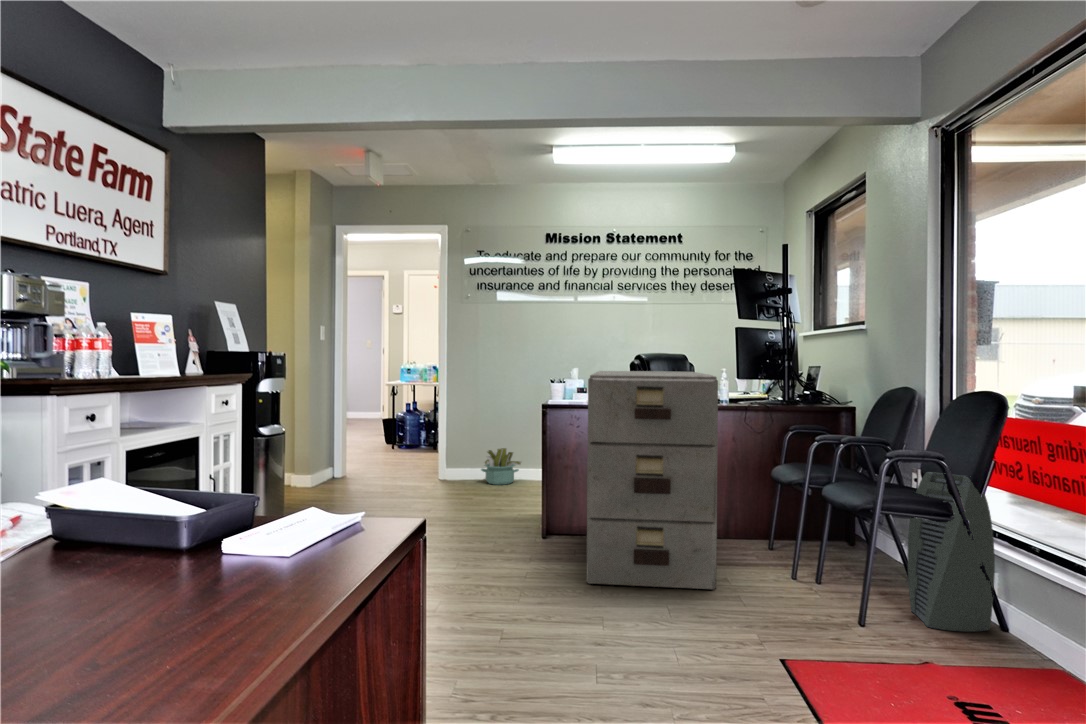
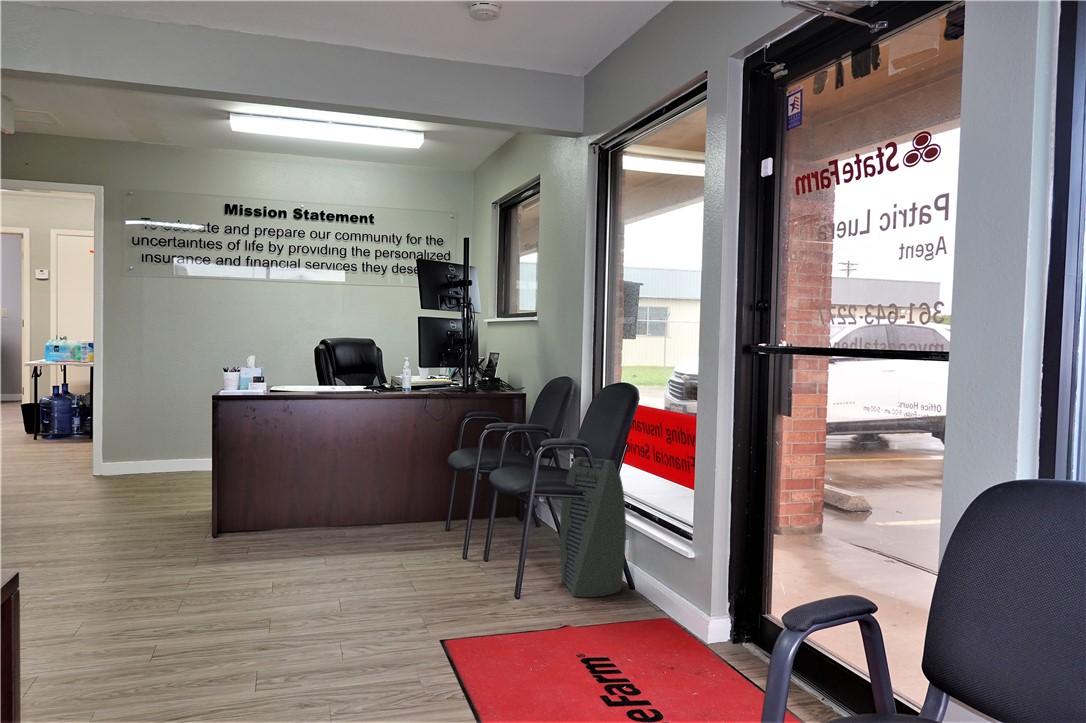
filing cabinet: present [586,371,718,589] -> none [246,360,391,600]
decorative plant: present [481,448,521,485] -> none [141,439,194,480]

